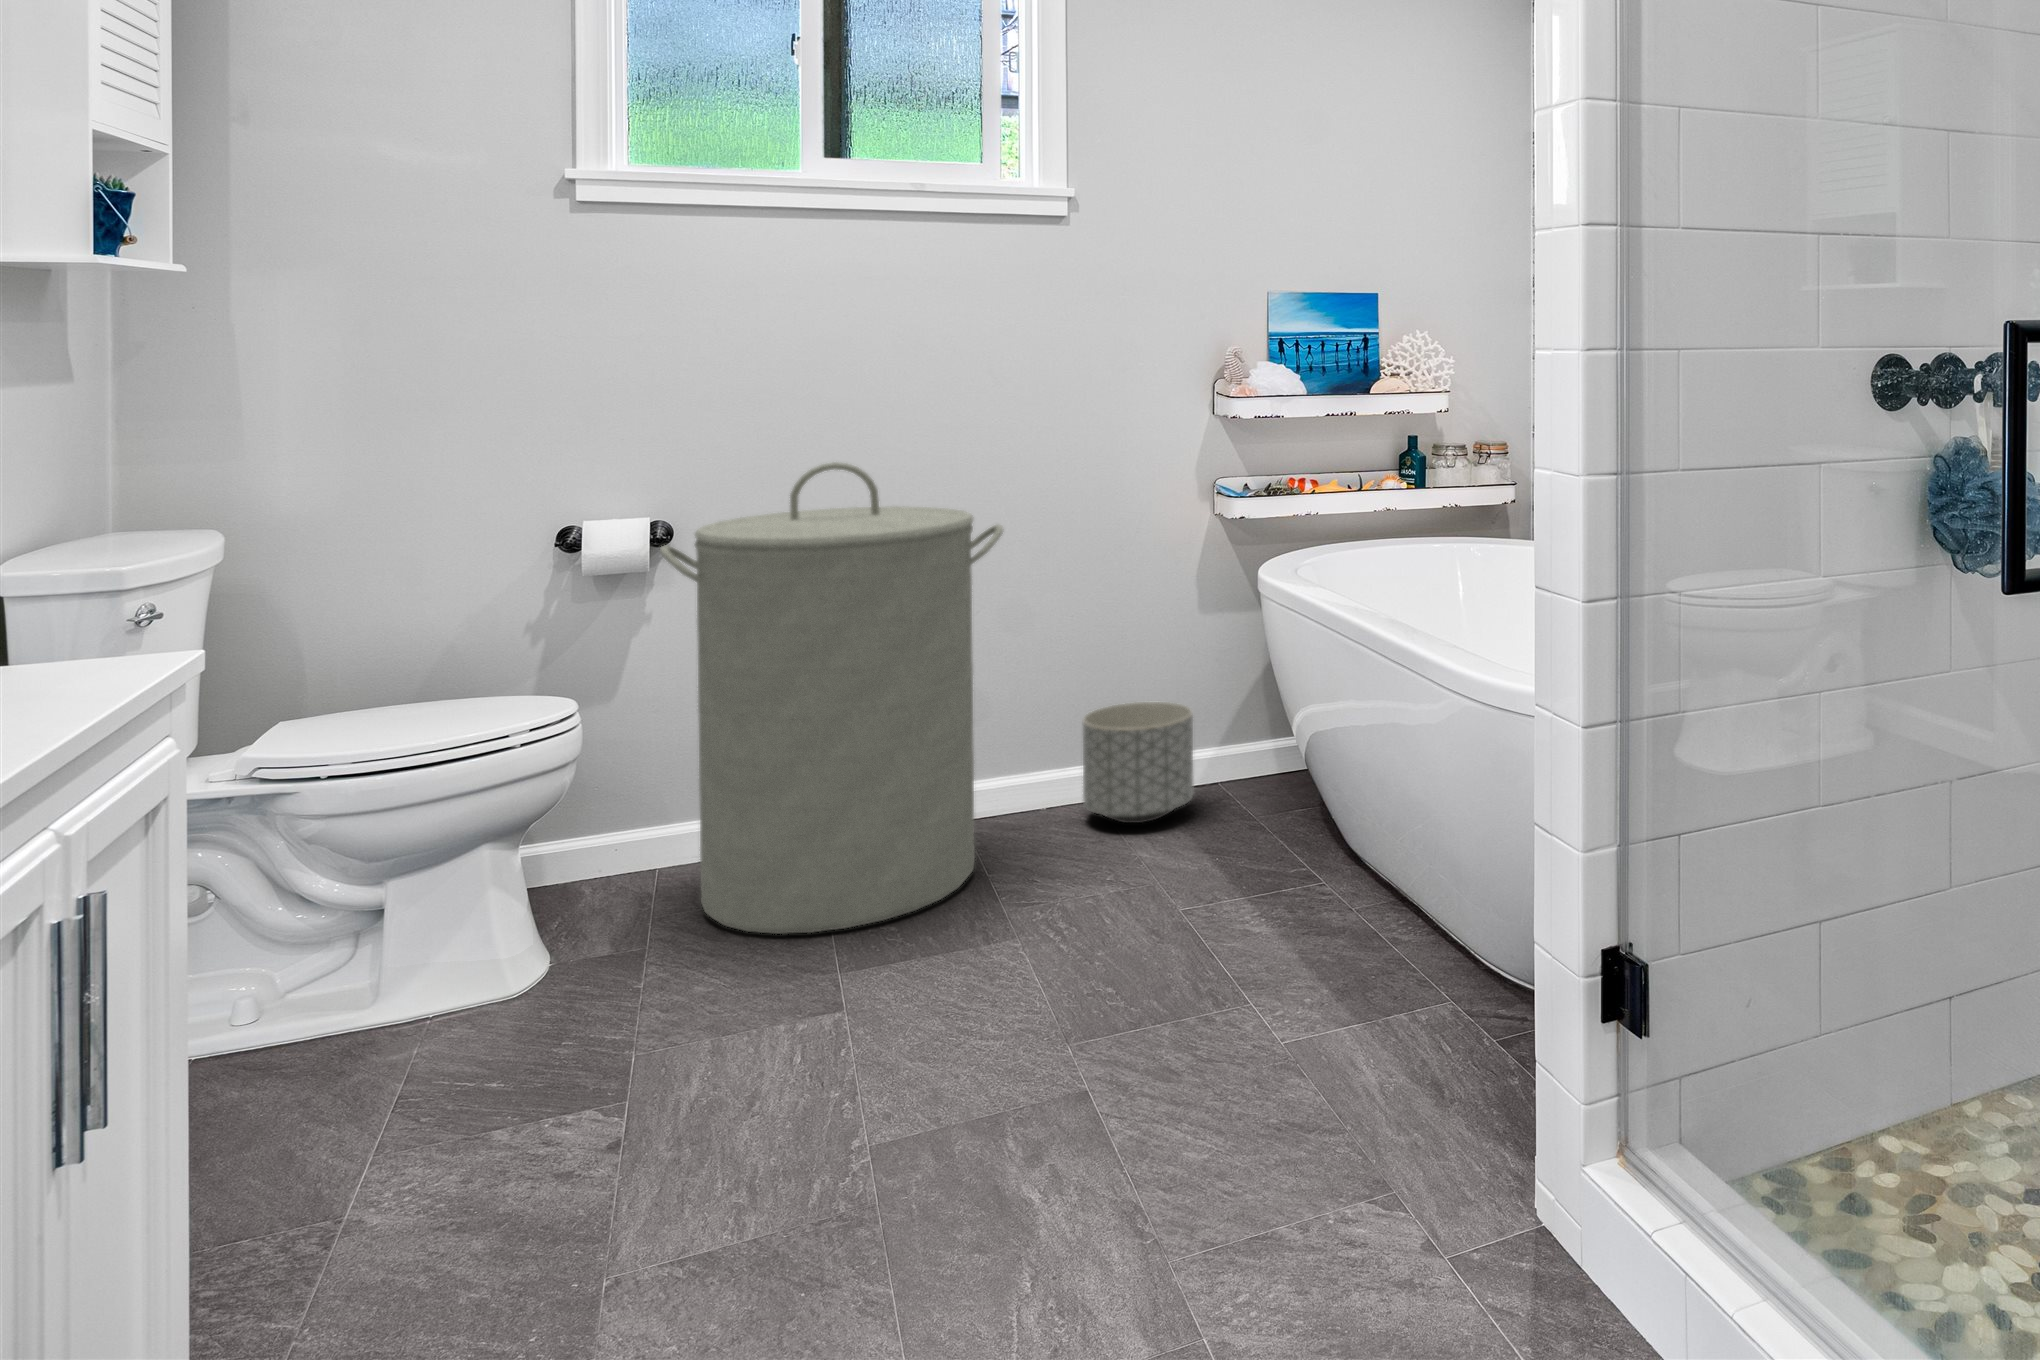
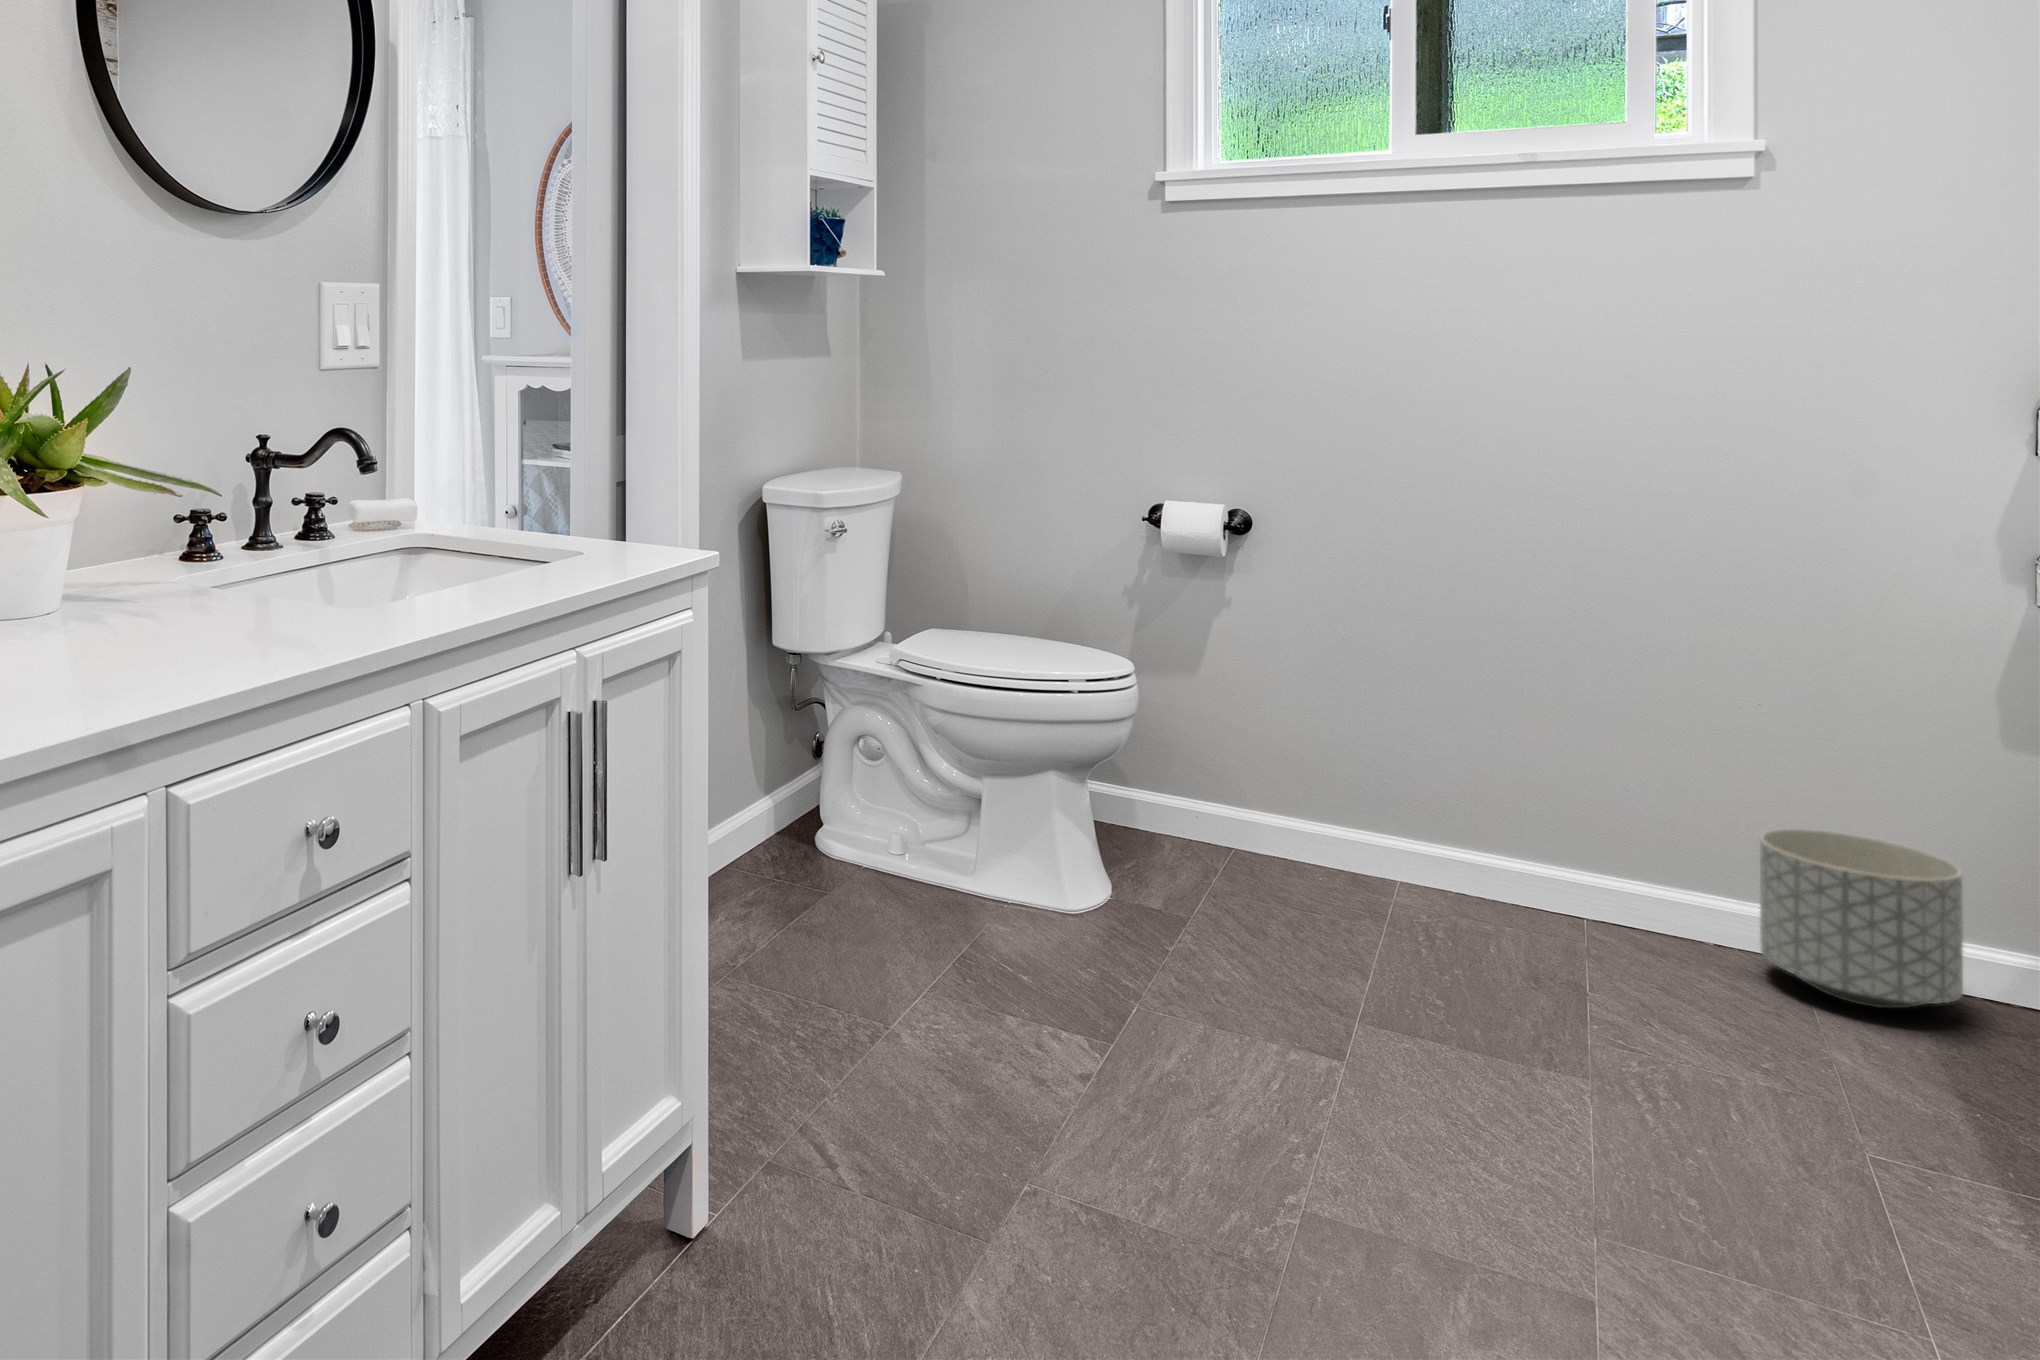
laundry hamper: present [660,462,1003,934] -> none [1216,463,1621,990]

